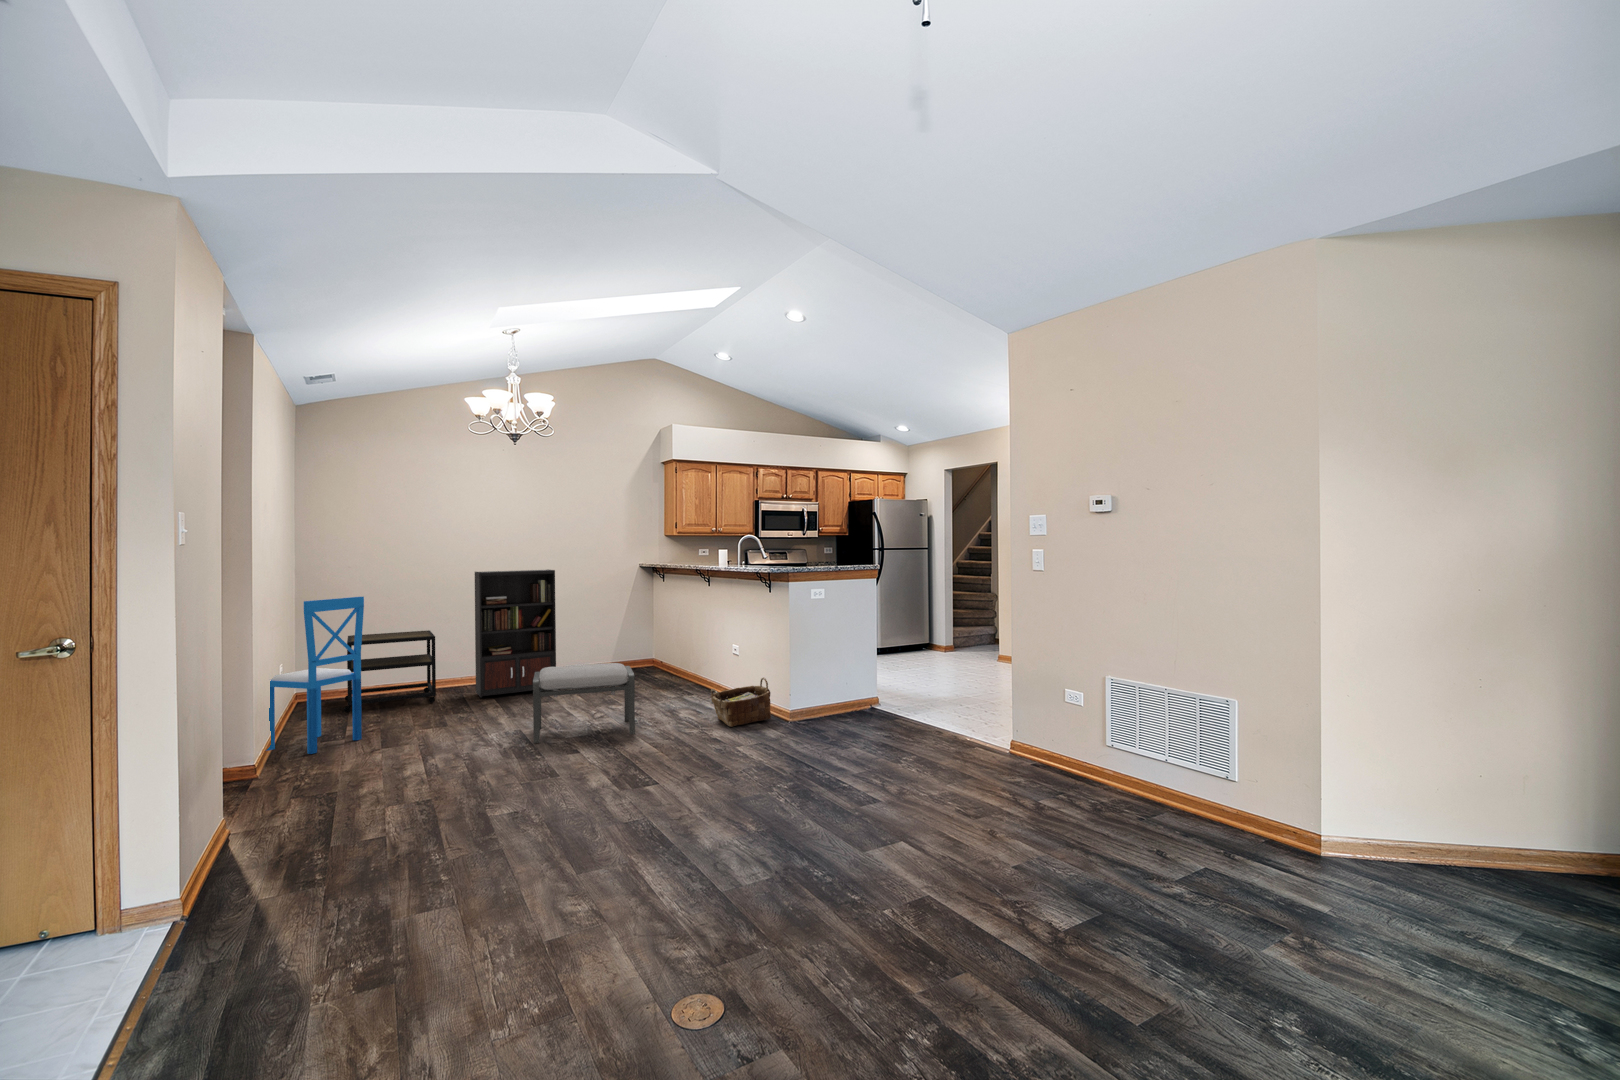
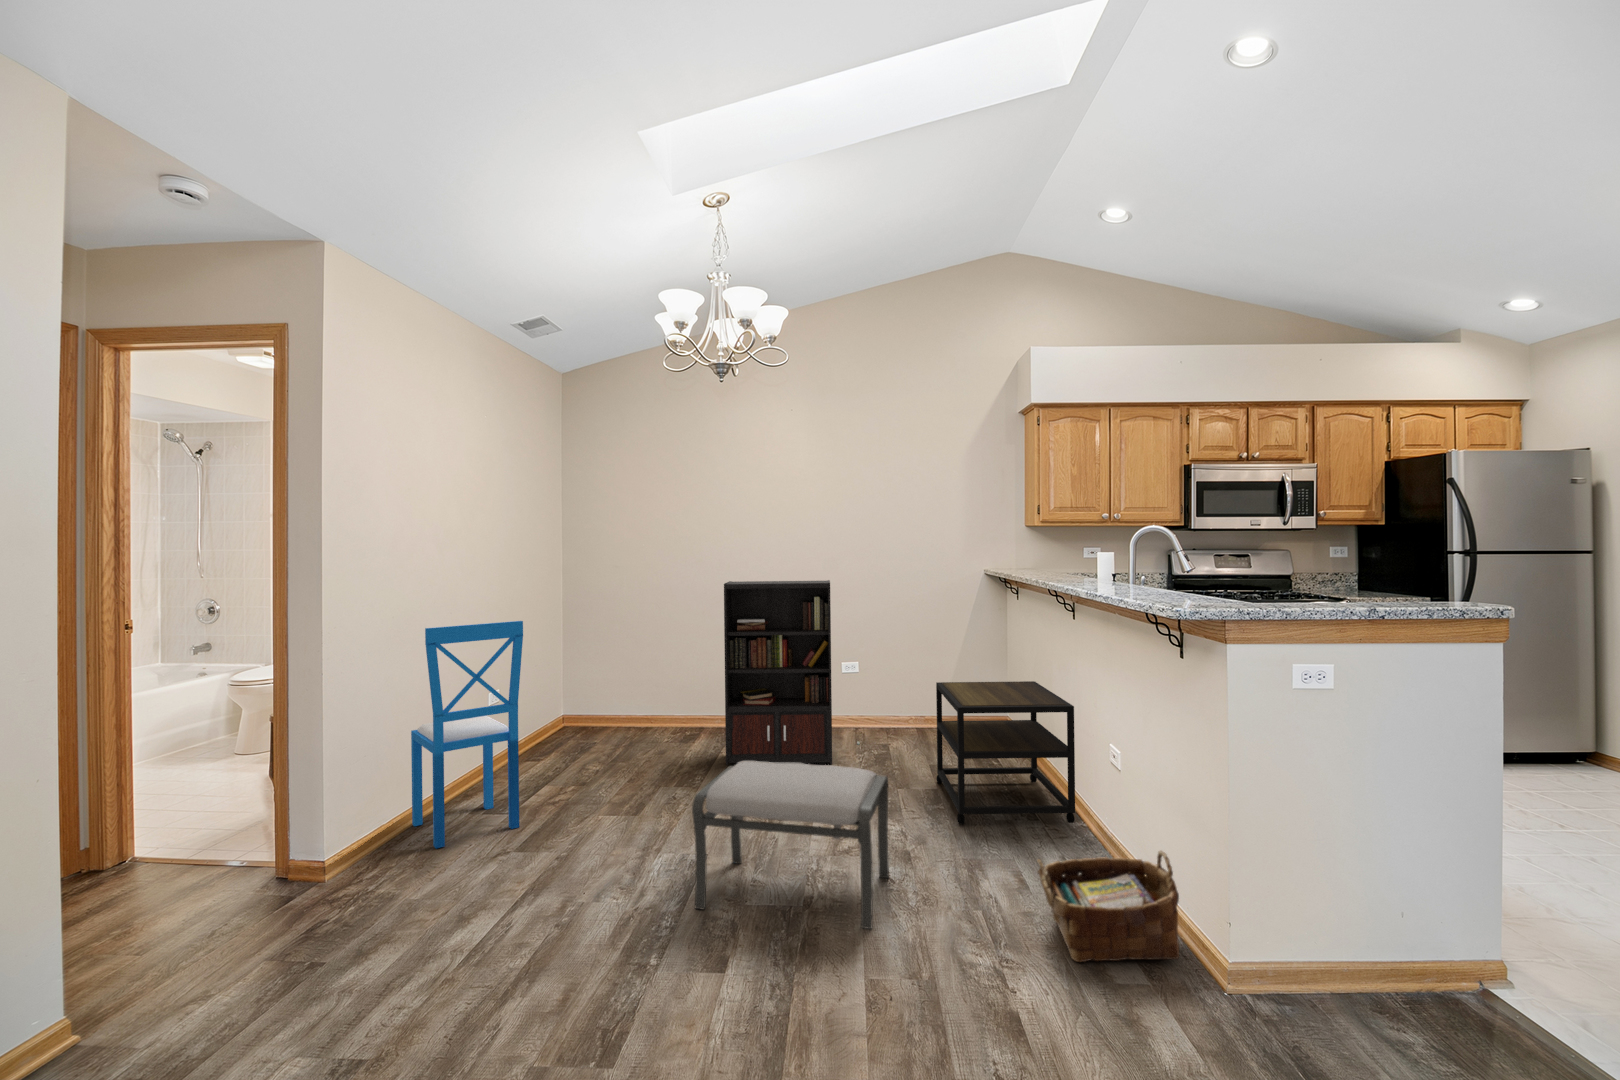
side table: present [344,630,436,712] -> present [936,681,1075,824]

